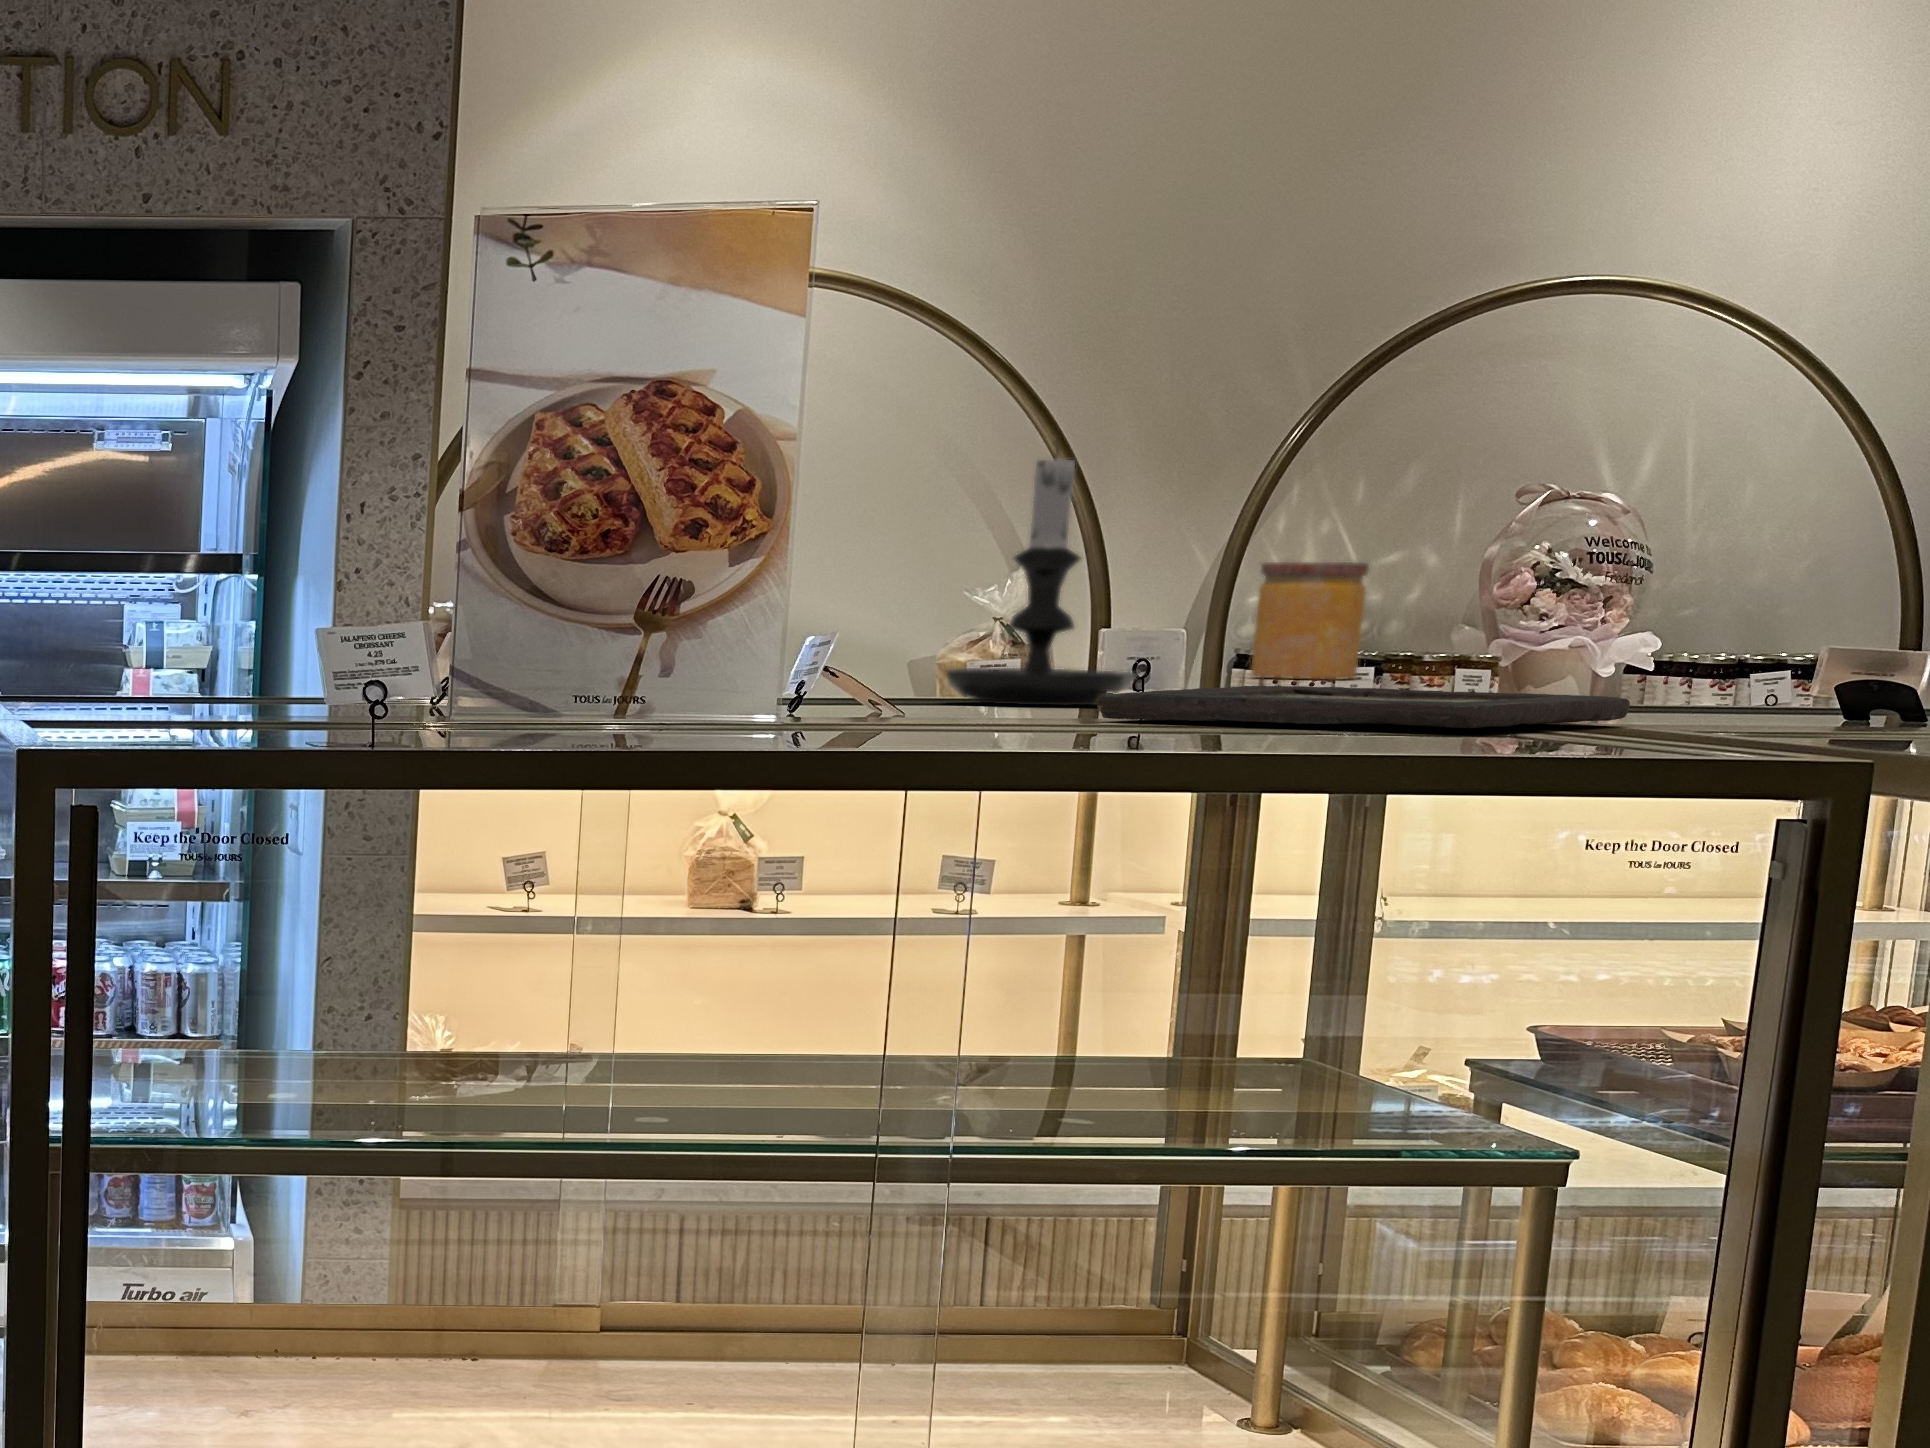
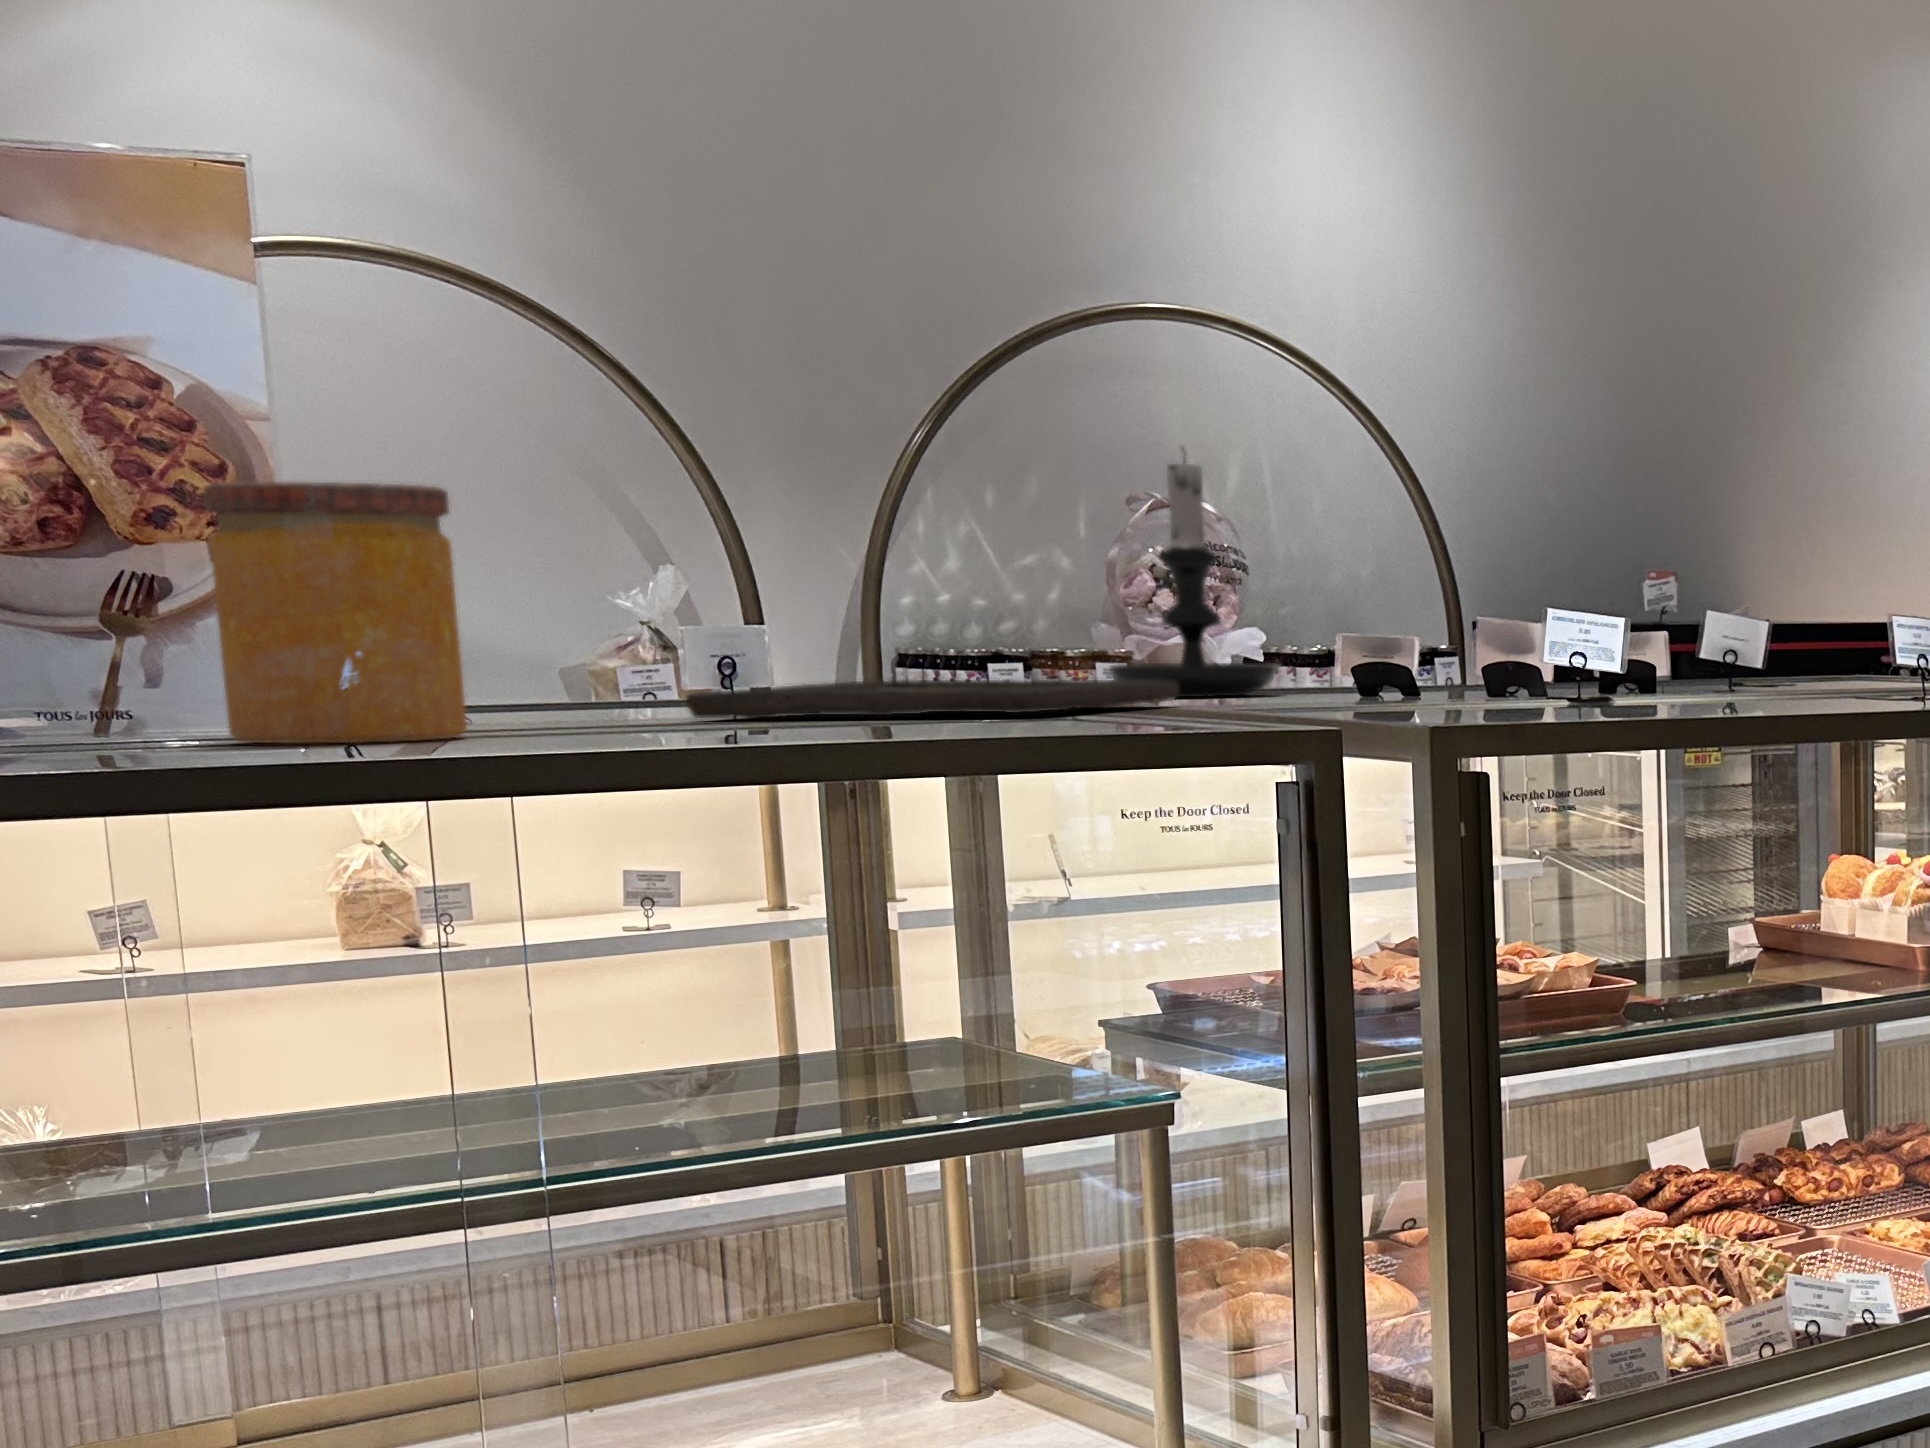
candle holder: present [946,443,1136,705] -> present [1108,451,1280,697]
jar: present [1251,562,1369,680] -> present [204,481,467,743]

